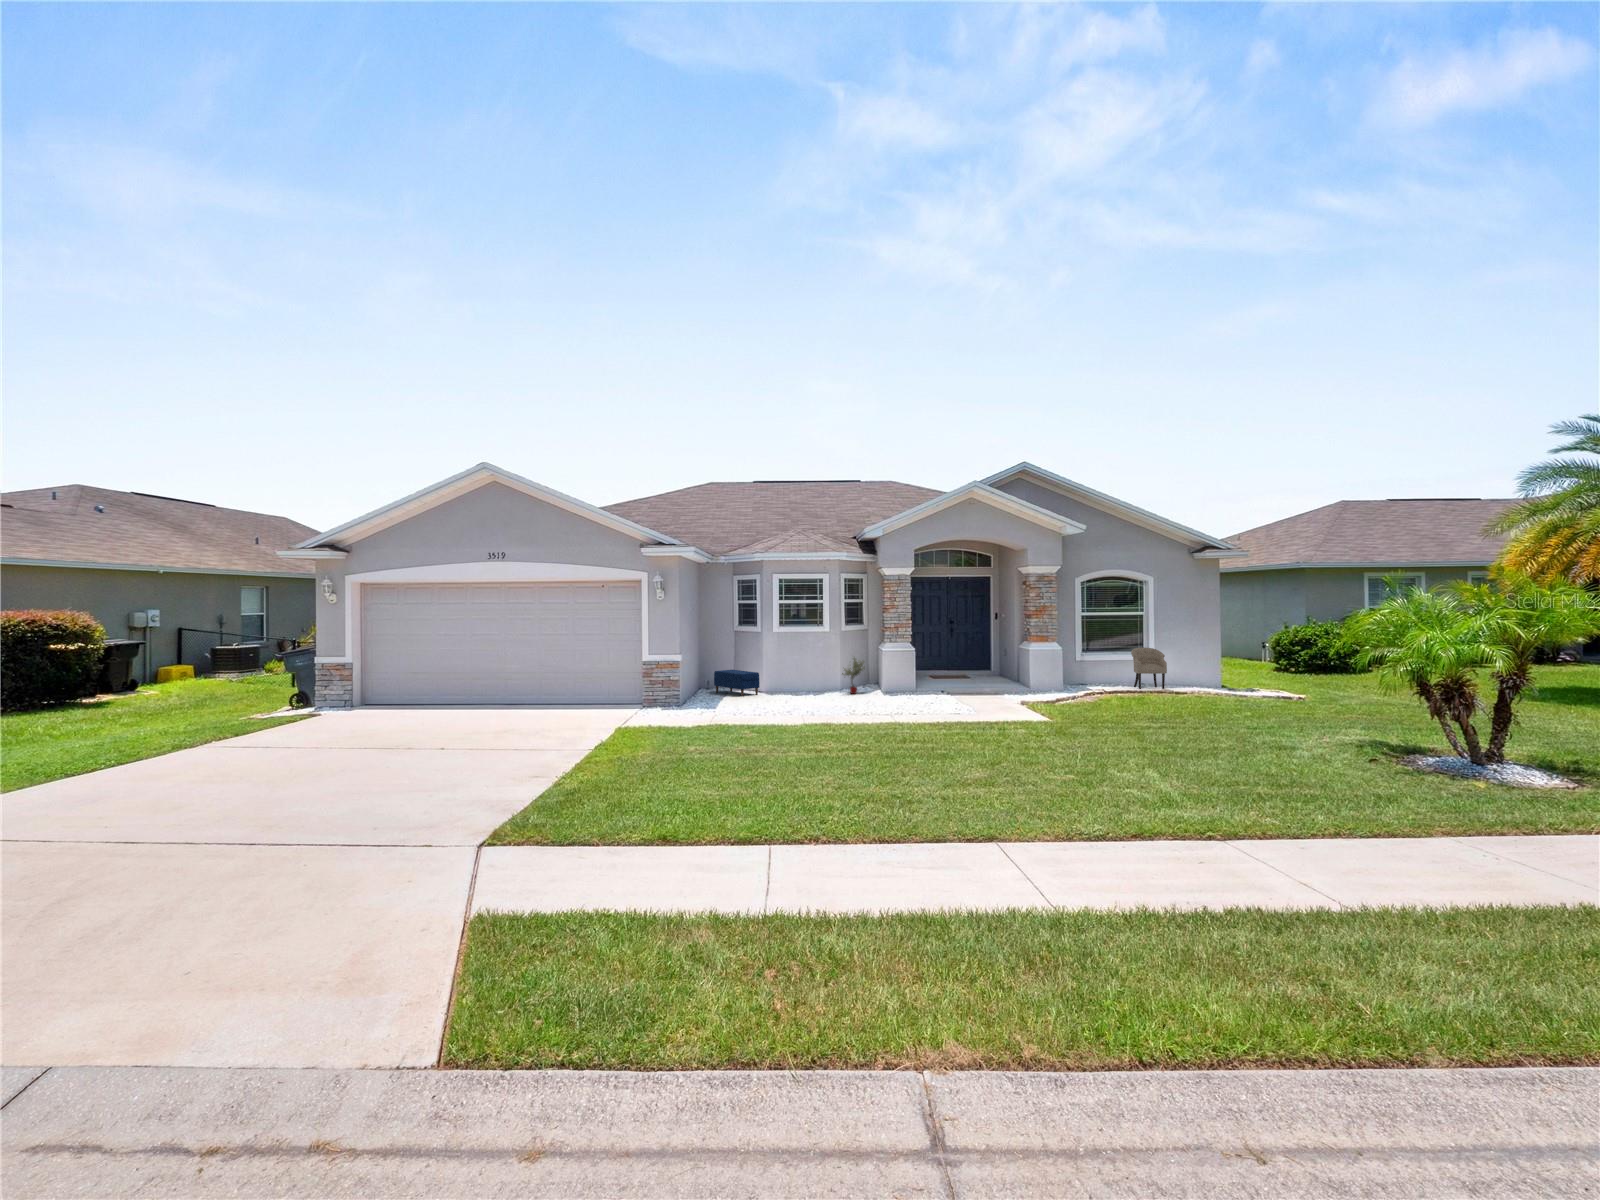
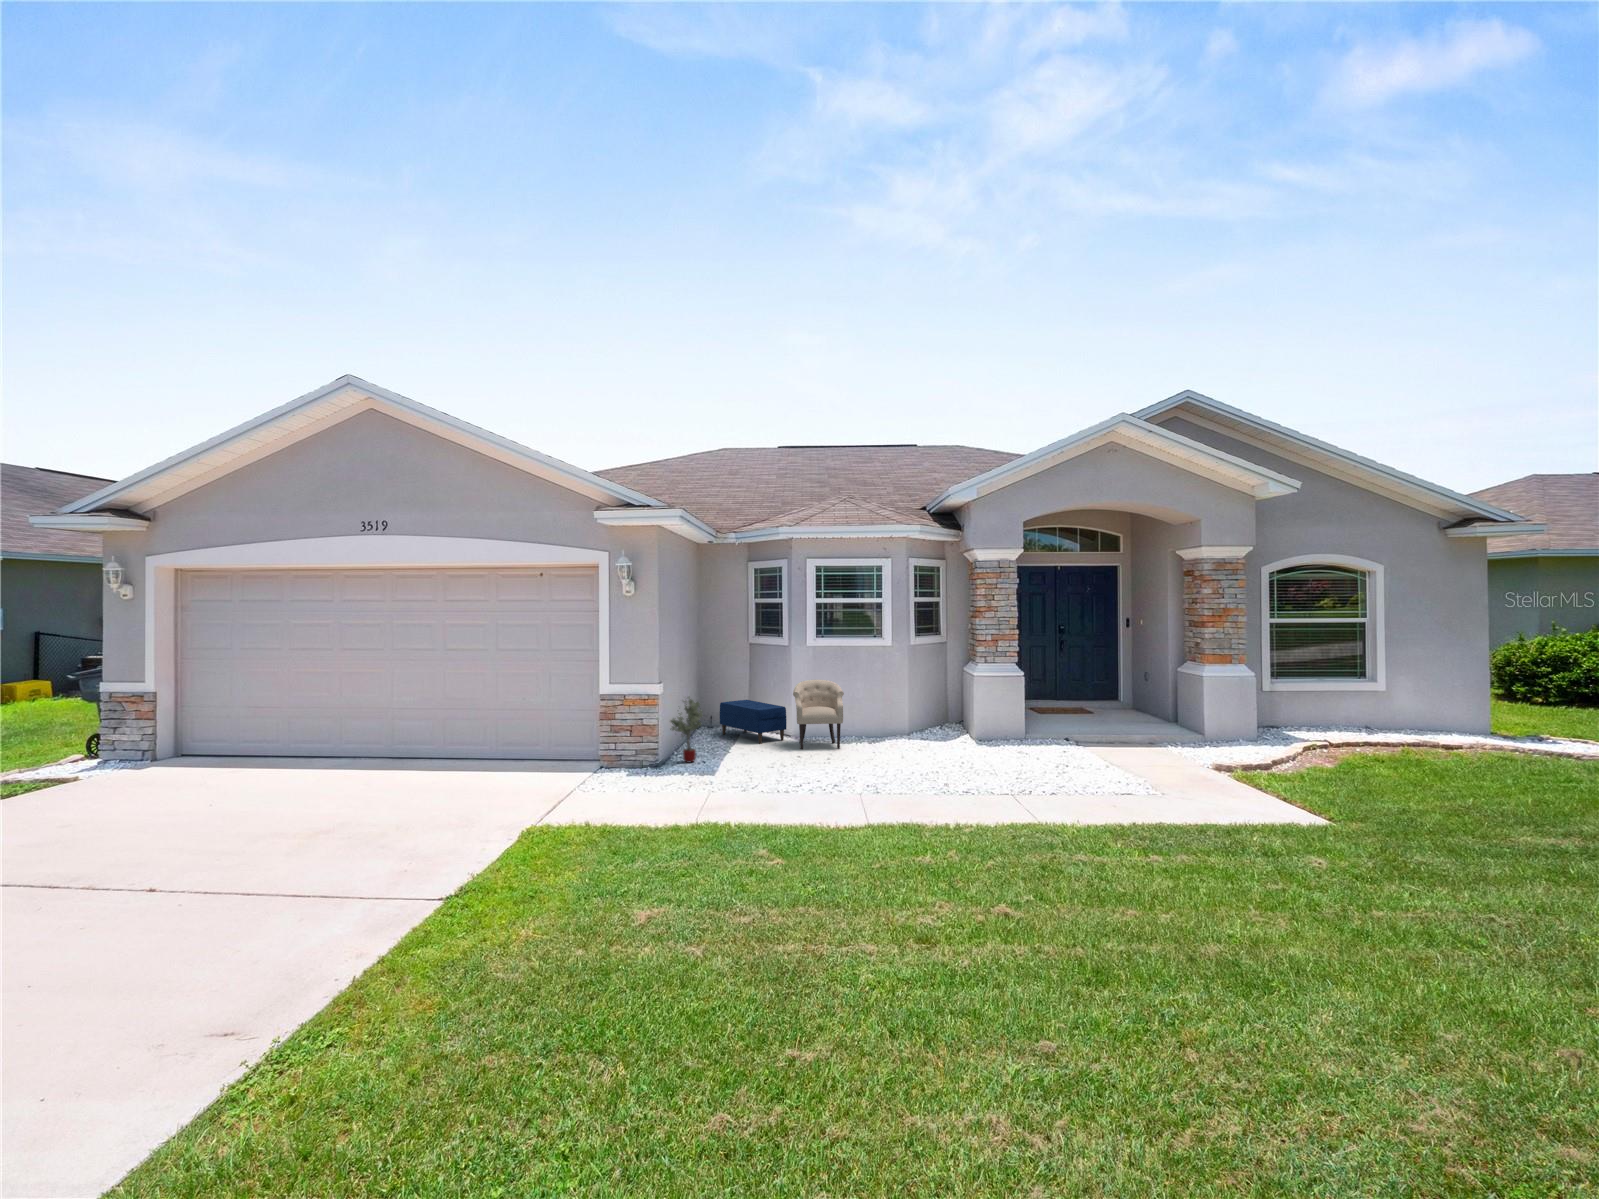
chair: present [1131,648,1167,689] -> present [793,680,844,749]
potted tree: present [842,658,865,694] -> present [670,697,702,762]

